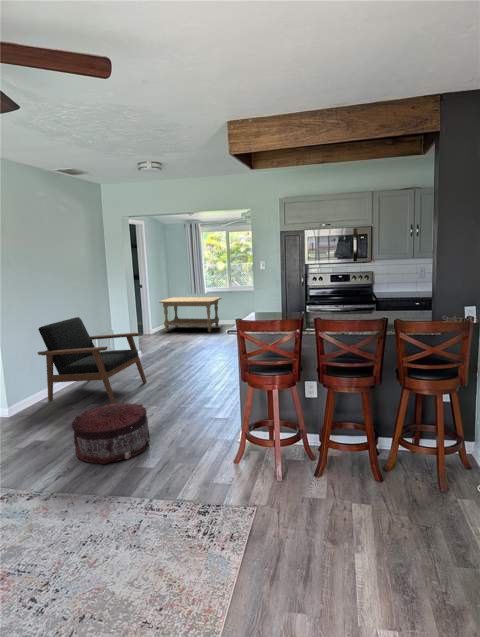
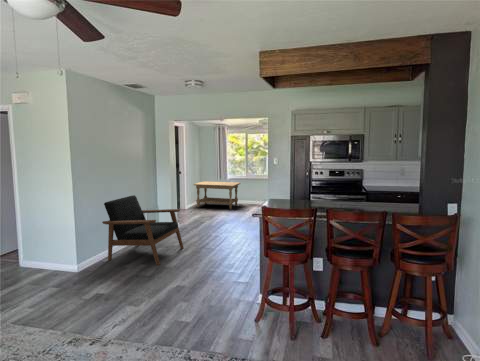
pouf: present [72,403,150,464] -> none [127,265,187,317]

